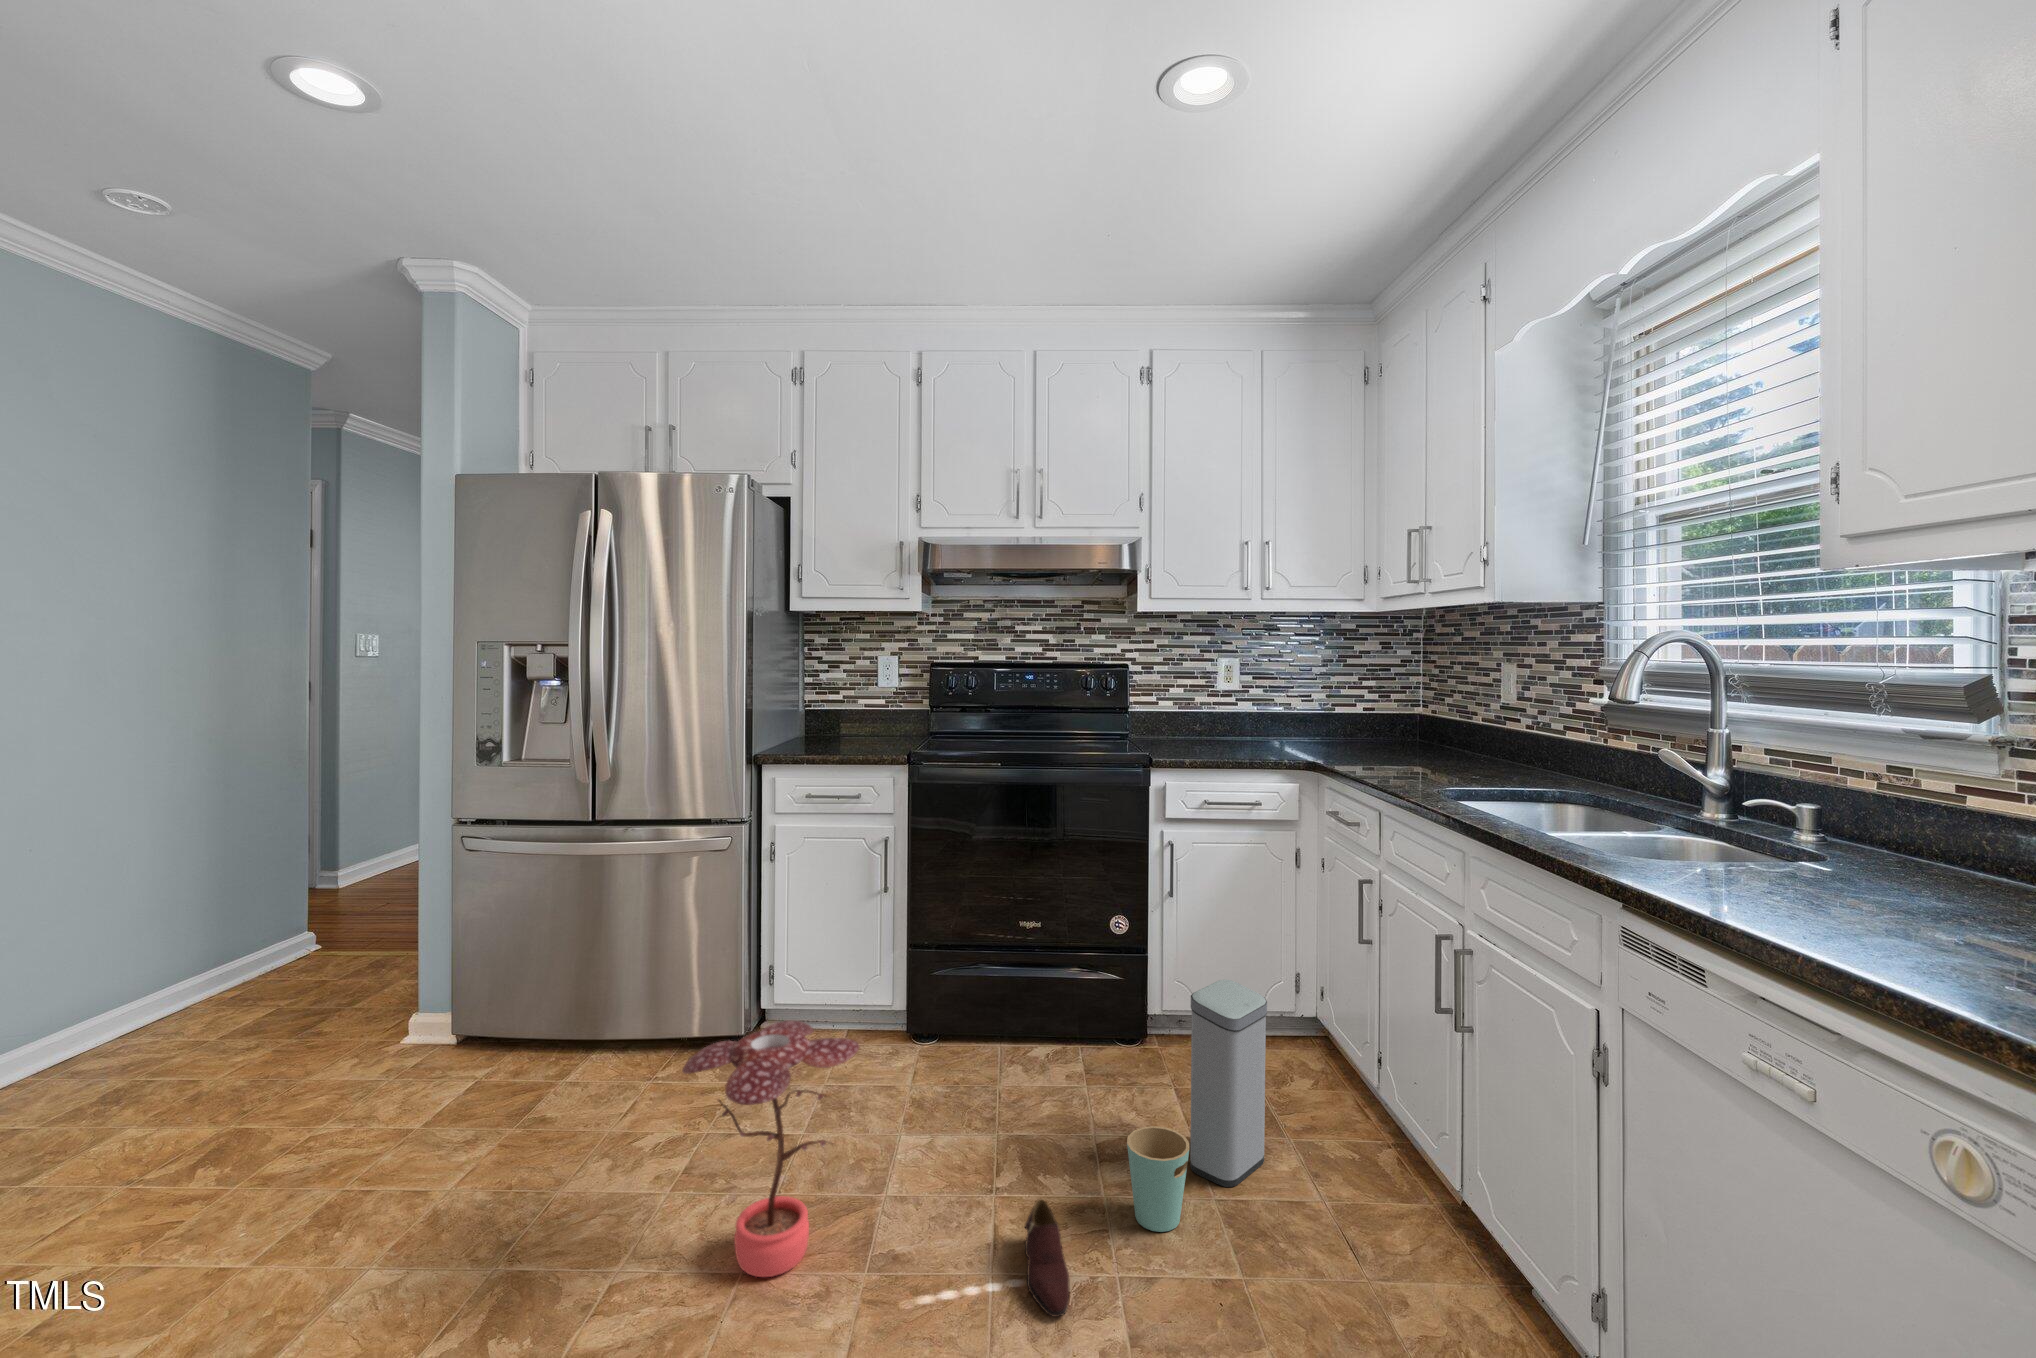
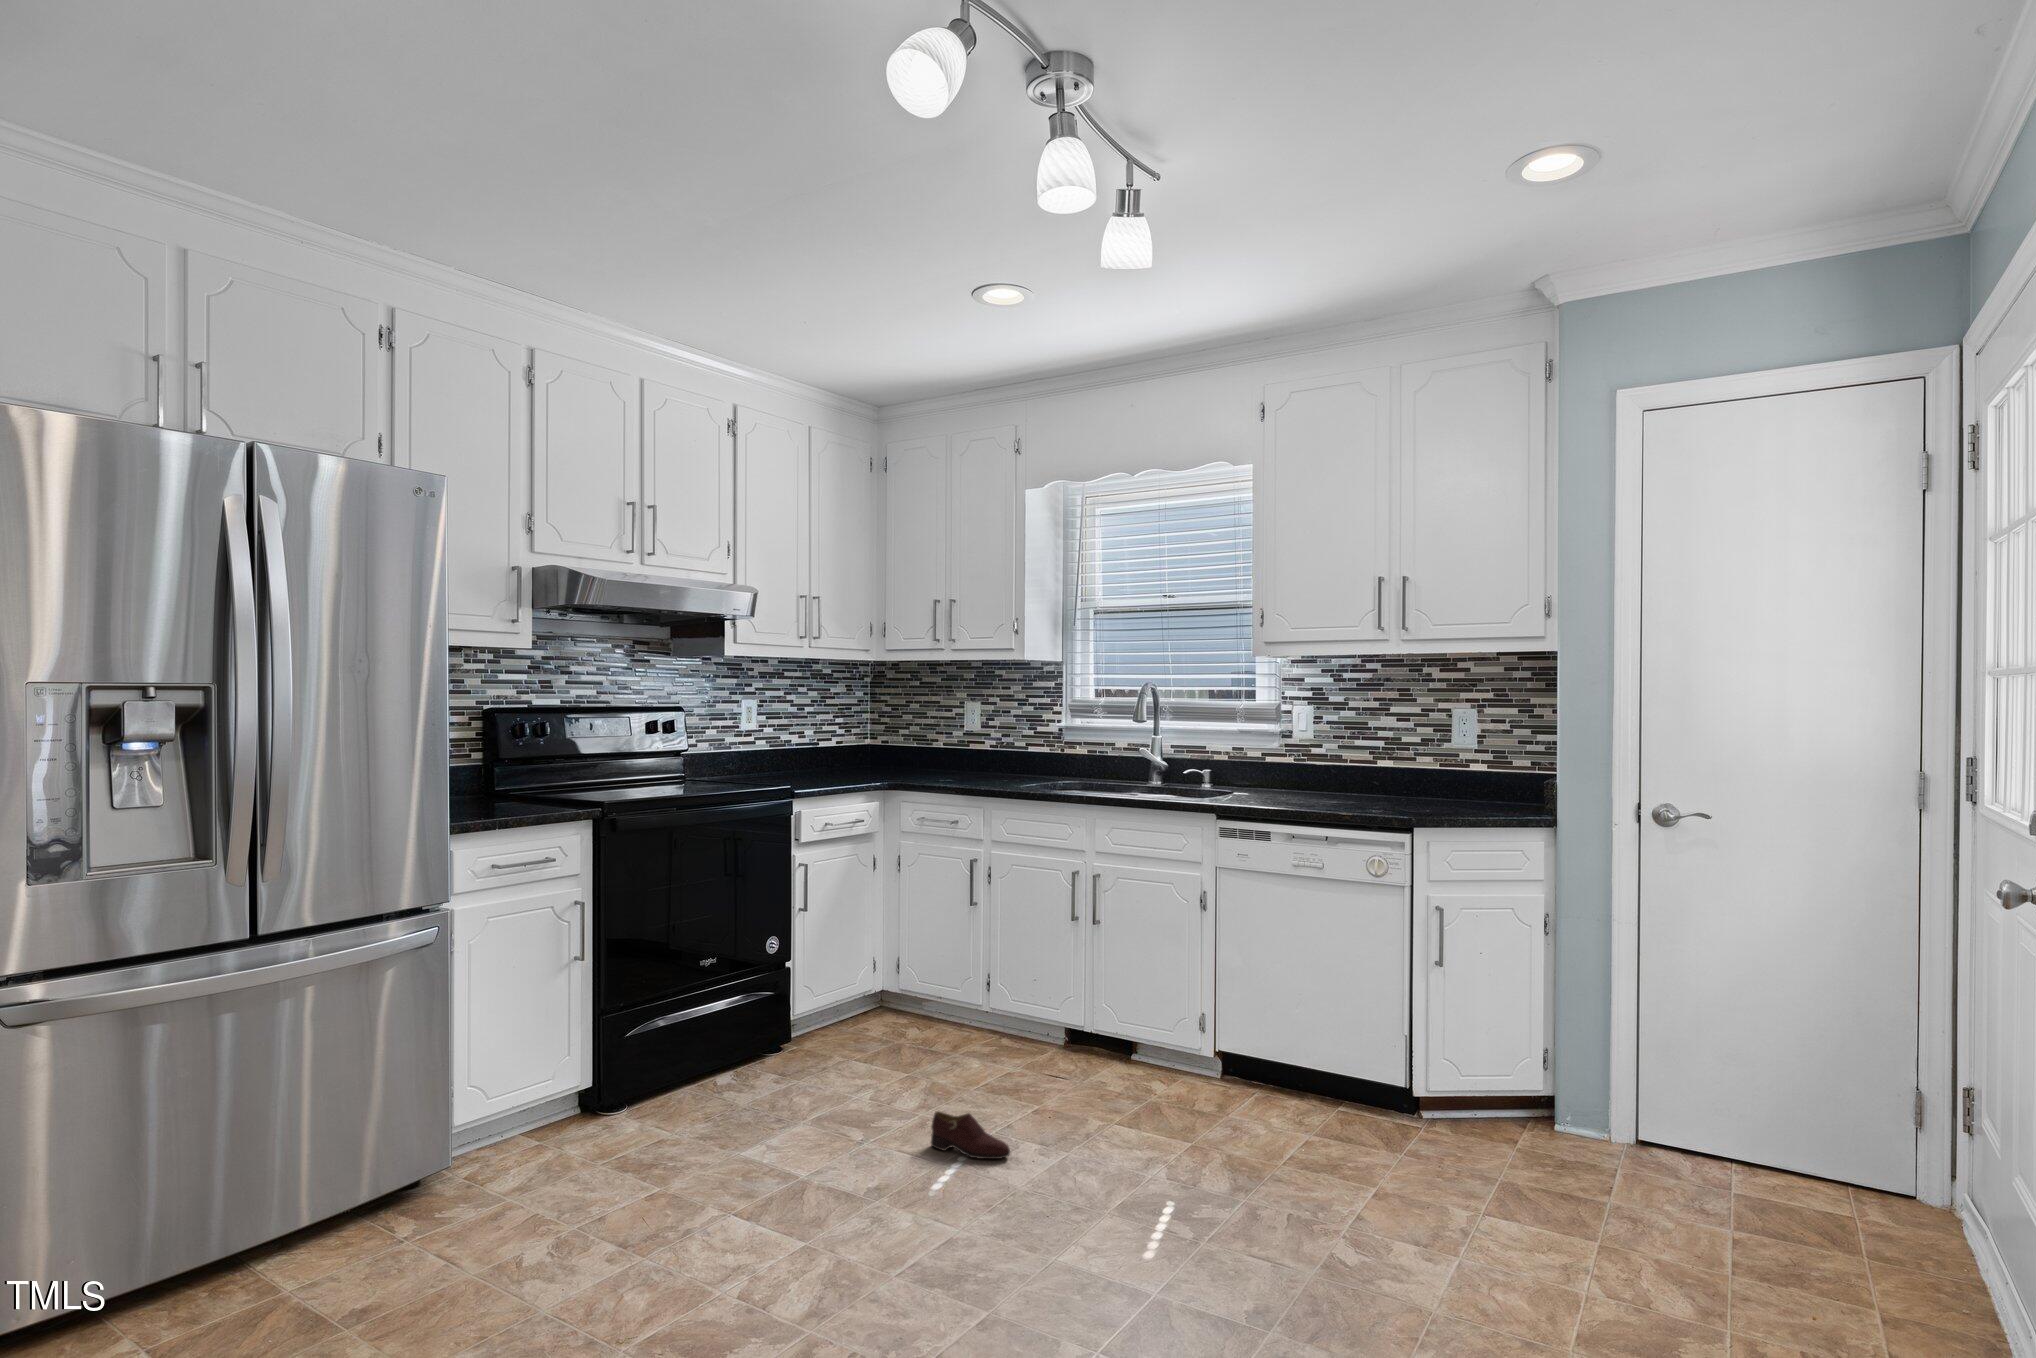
trash can: present [1127,980,1267,1232] -> none [932,942,991,1114]
potted plant: present [682,1020,859,1277] -> none [749,1026,876,1243]

